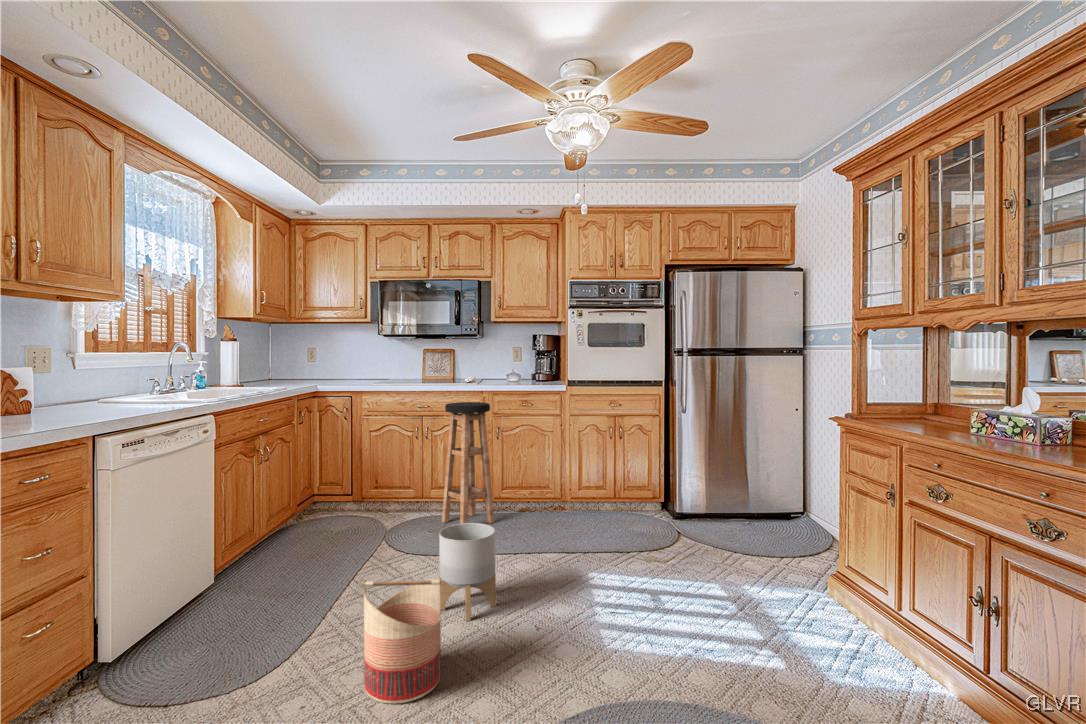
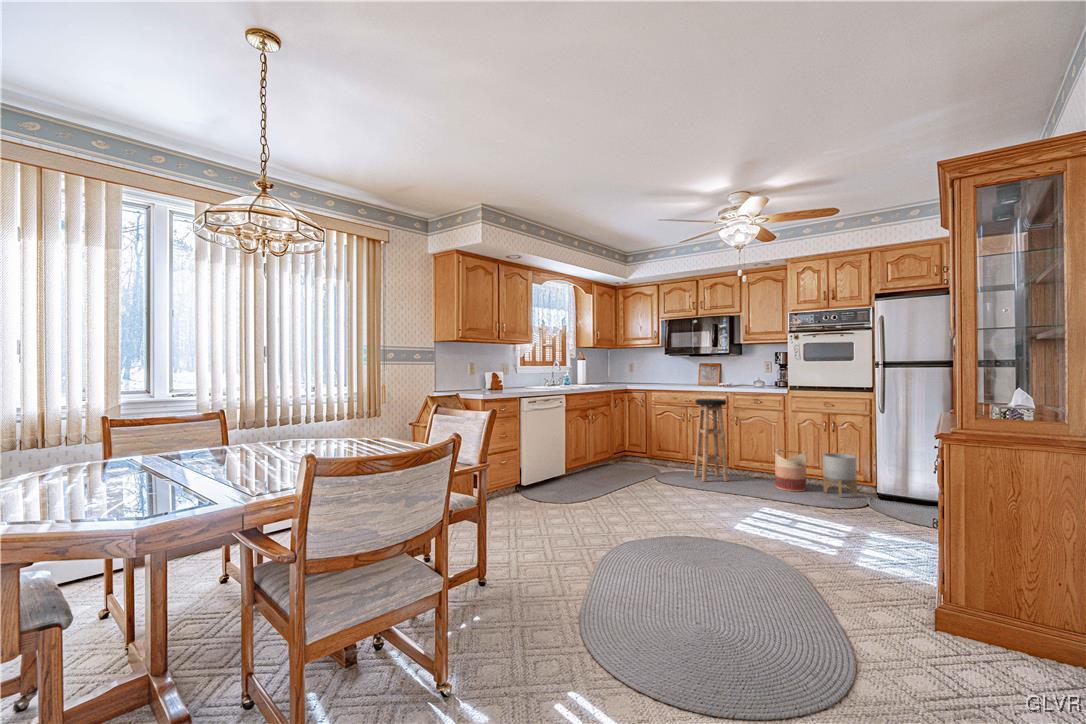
planter: present [439,523,496,621] -> present [823,453,857,497]
basket: present [363,579,442,703] -> present [775,449,806,491]

